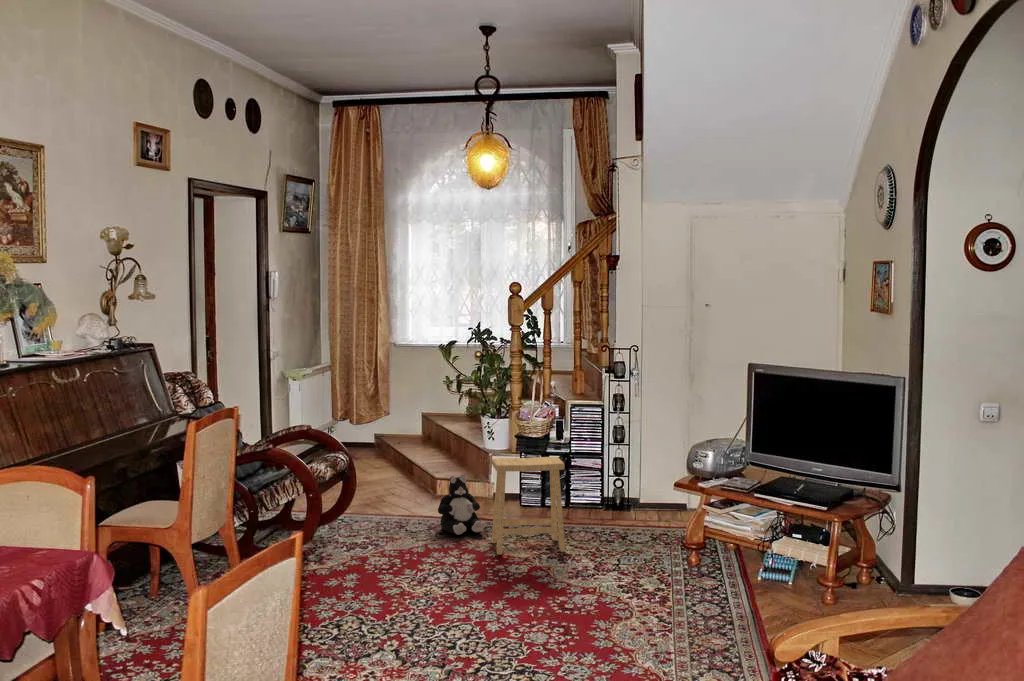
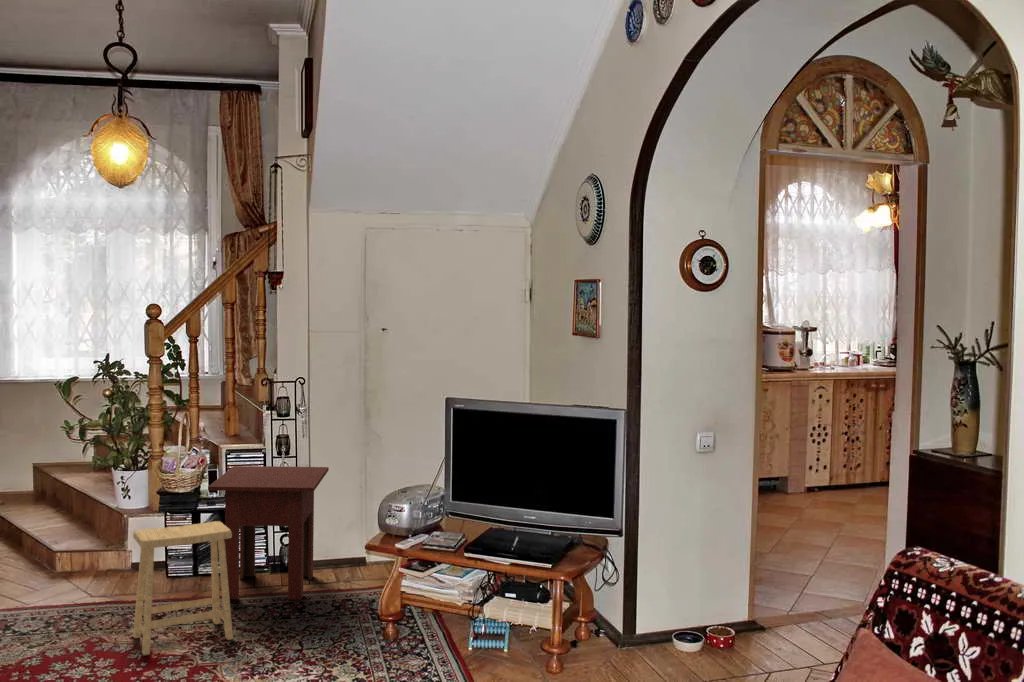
side table: none [551,417,653,531] -> present [208,466,329,600]
plush toy: present [438,475,486,535] -> none [56,552,124,632]

